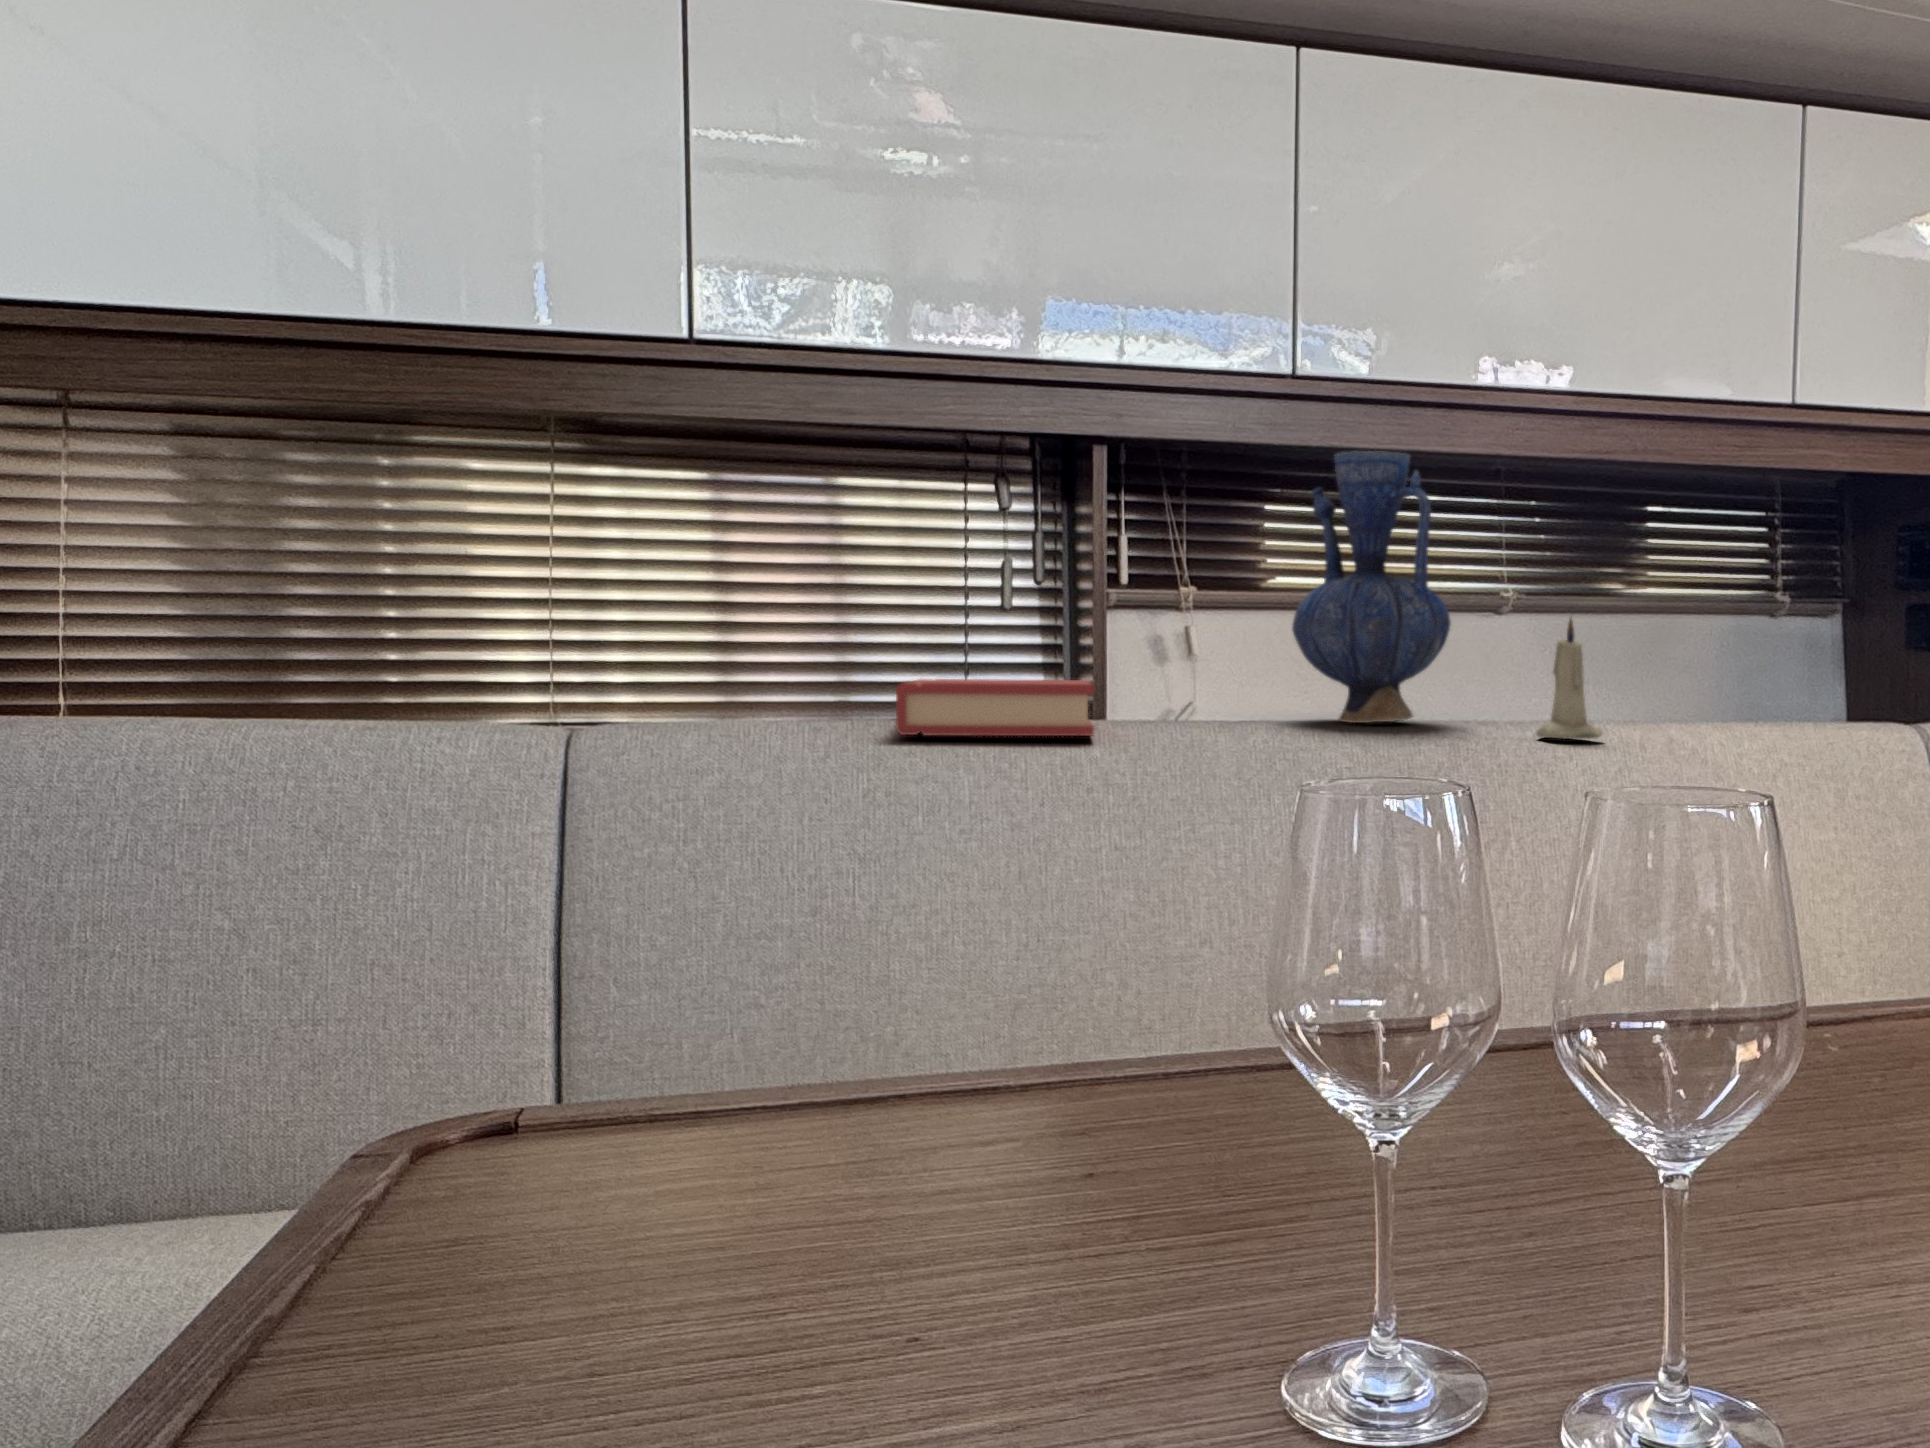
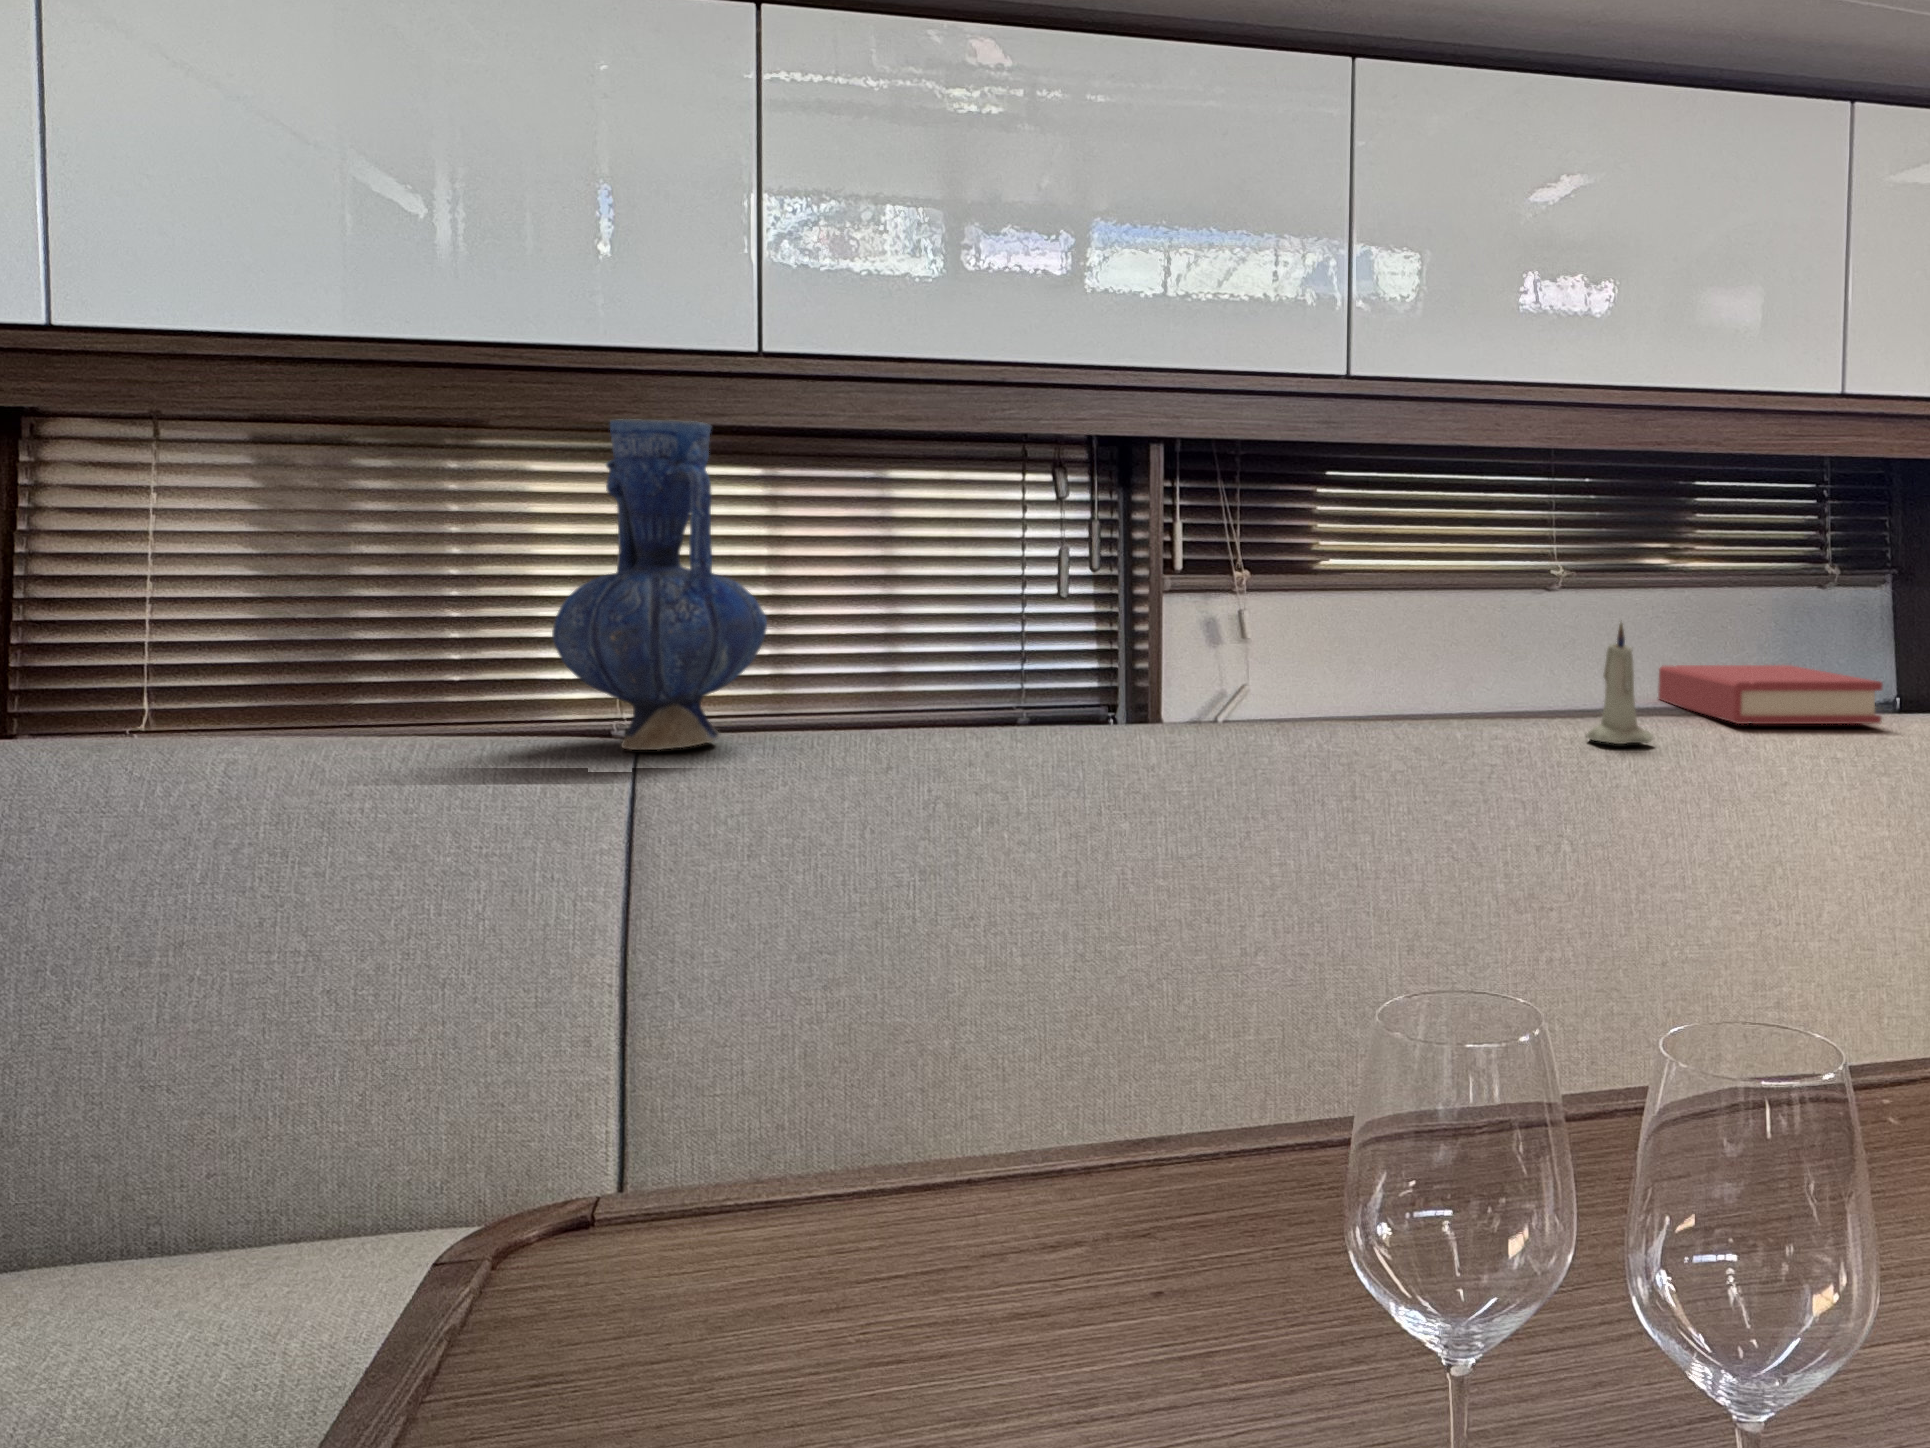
vase: present [1292,451,1451,723] -> present [552,419,767,750]
hardback book: present [896,679,1094,736] -> present [1658,665,1883,724]

